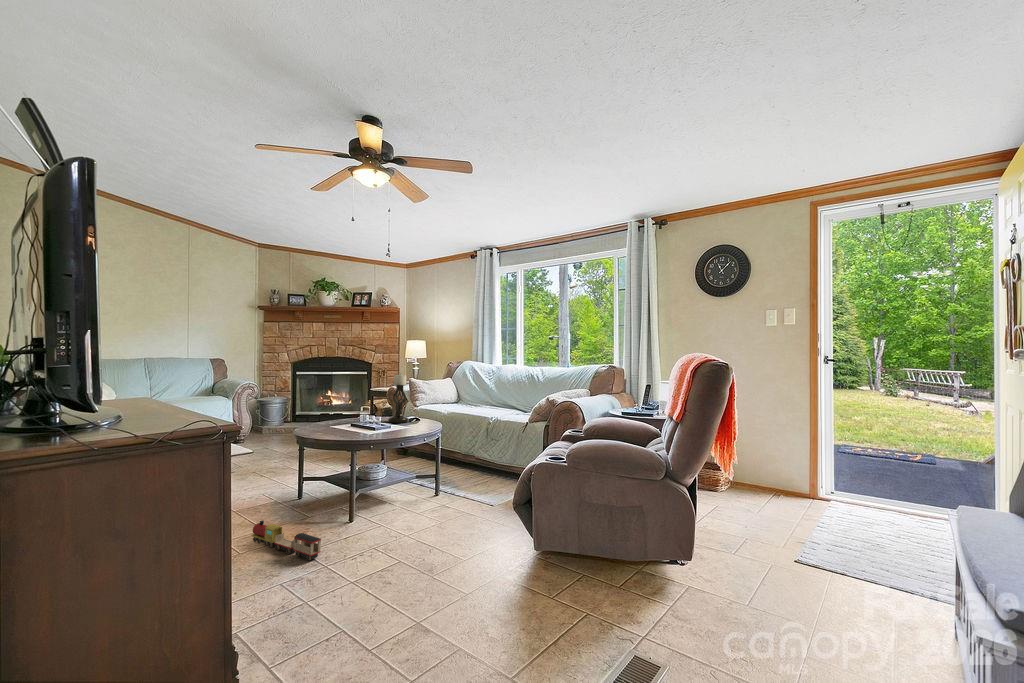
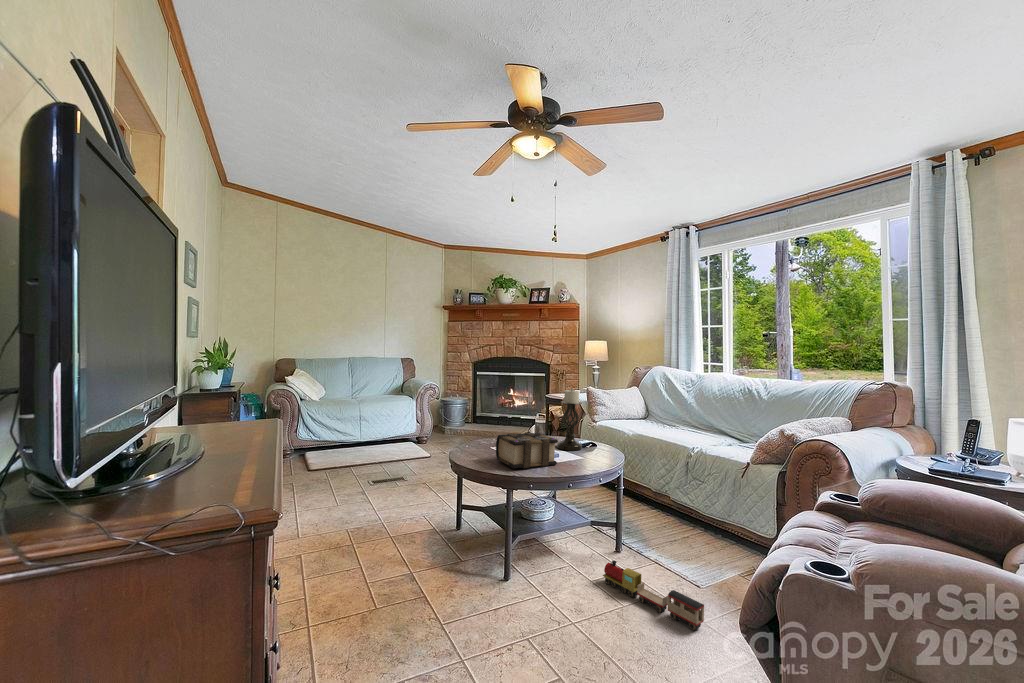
book: none [338,408,391,435] -> present [496,433,558,468]
toy train: present [251,521,321,561] -> present [603,561,704,630]

